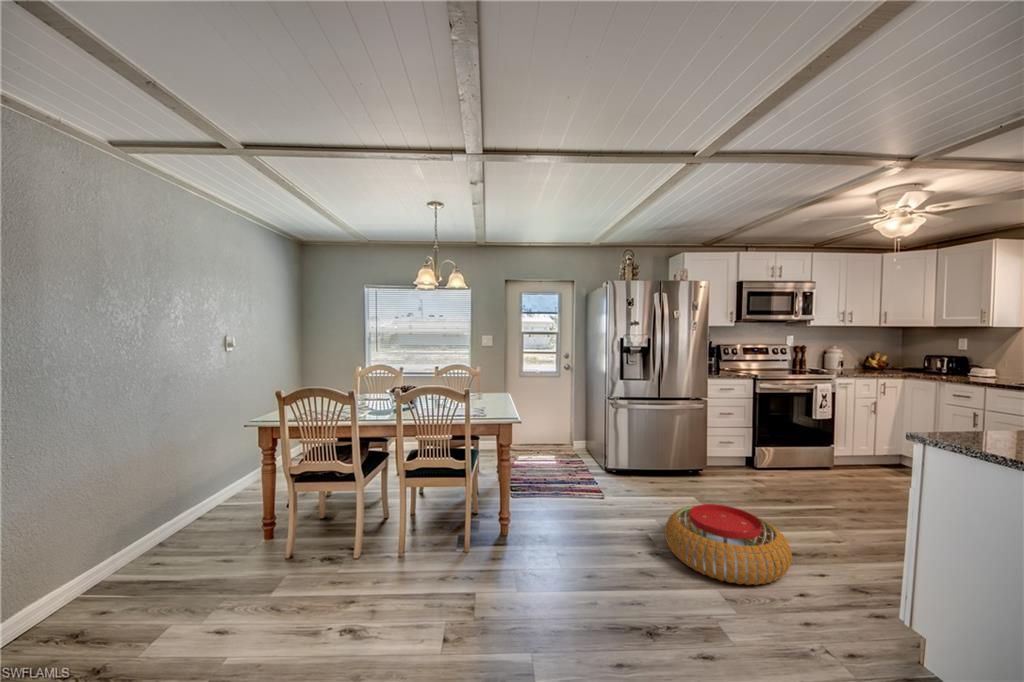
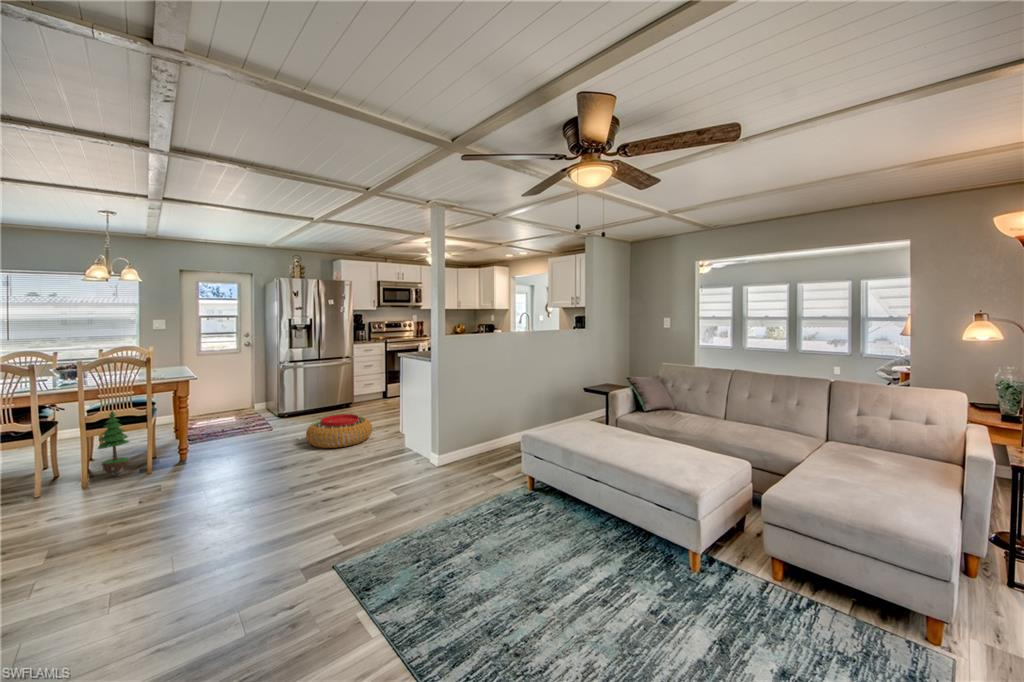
potted tree: none [415,455,447,545] -> present [98,411,129,476]

